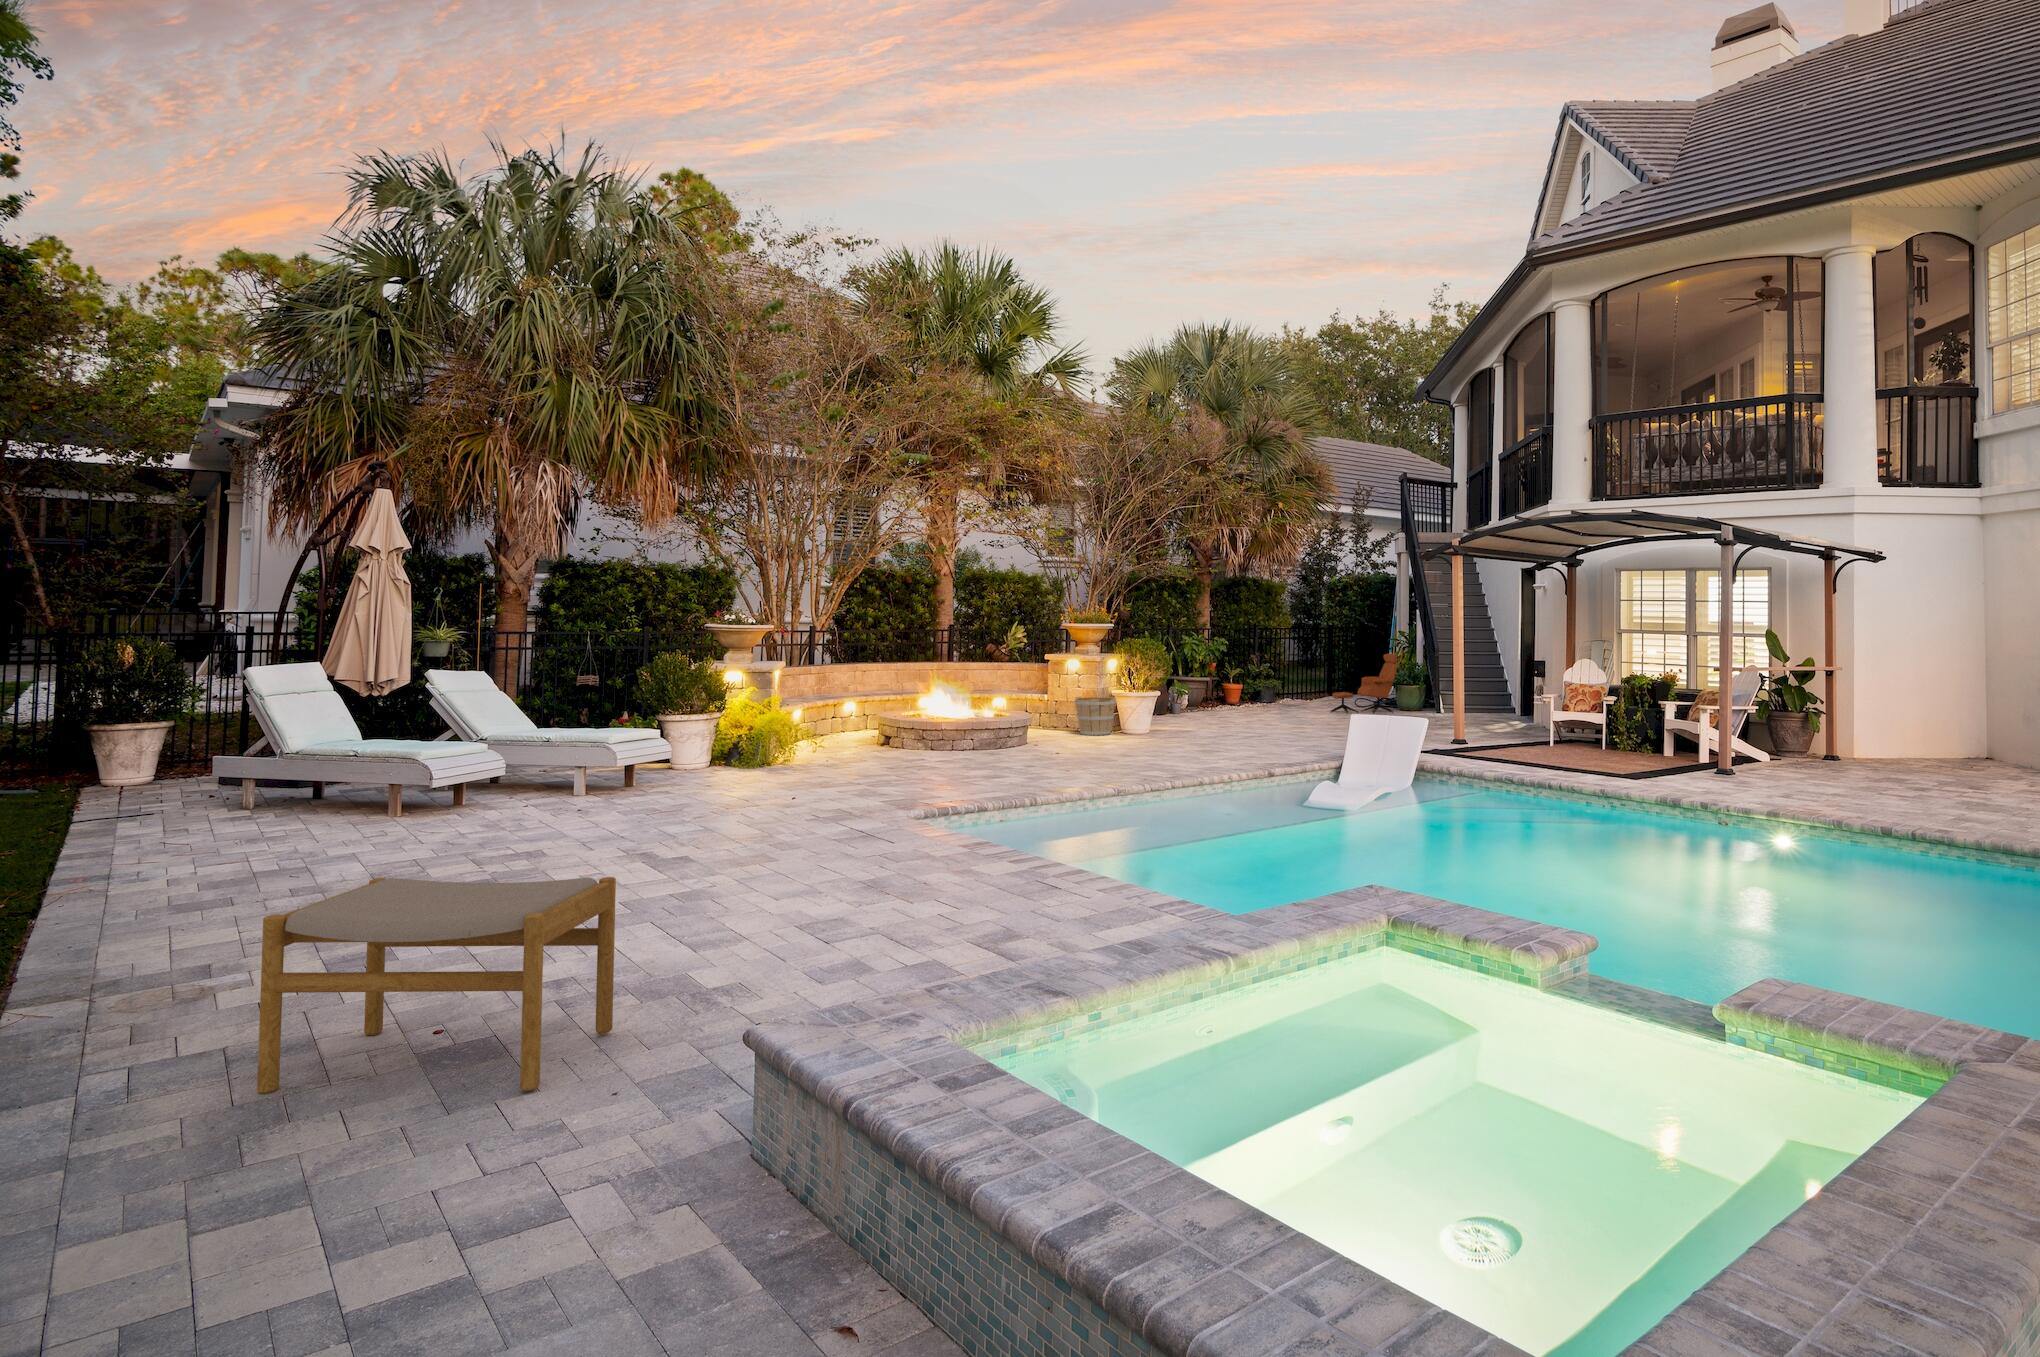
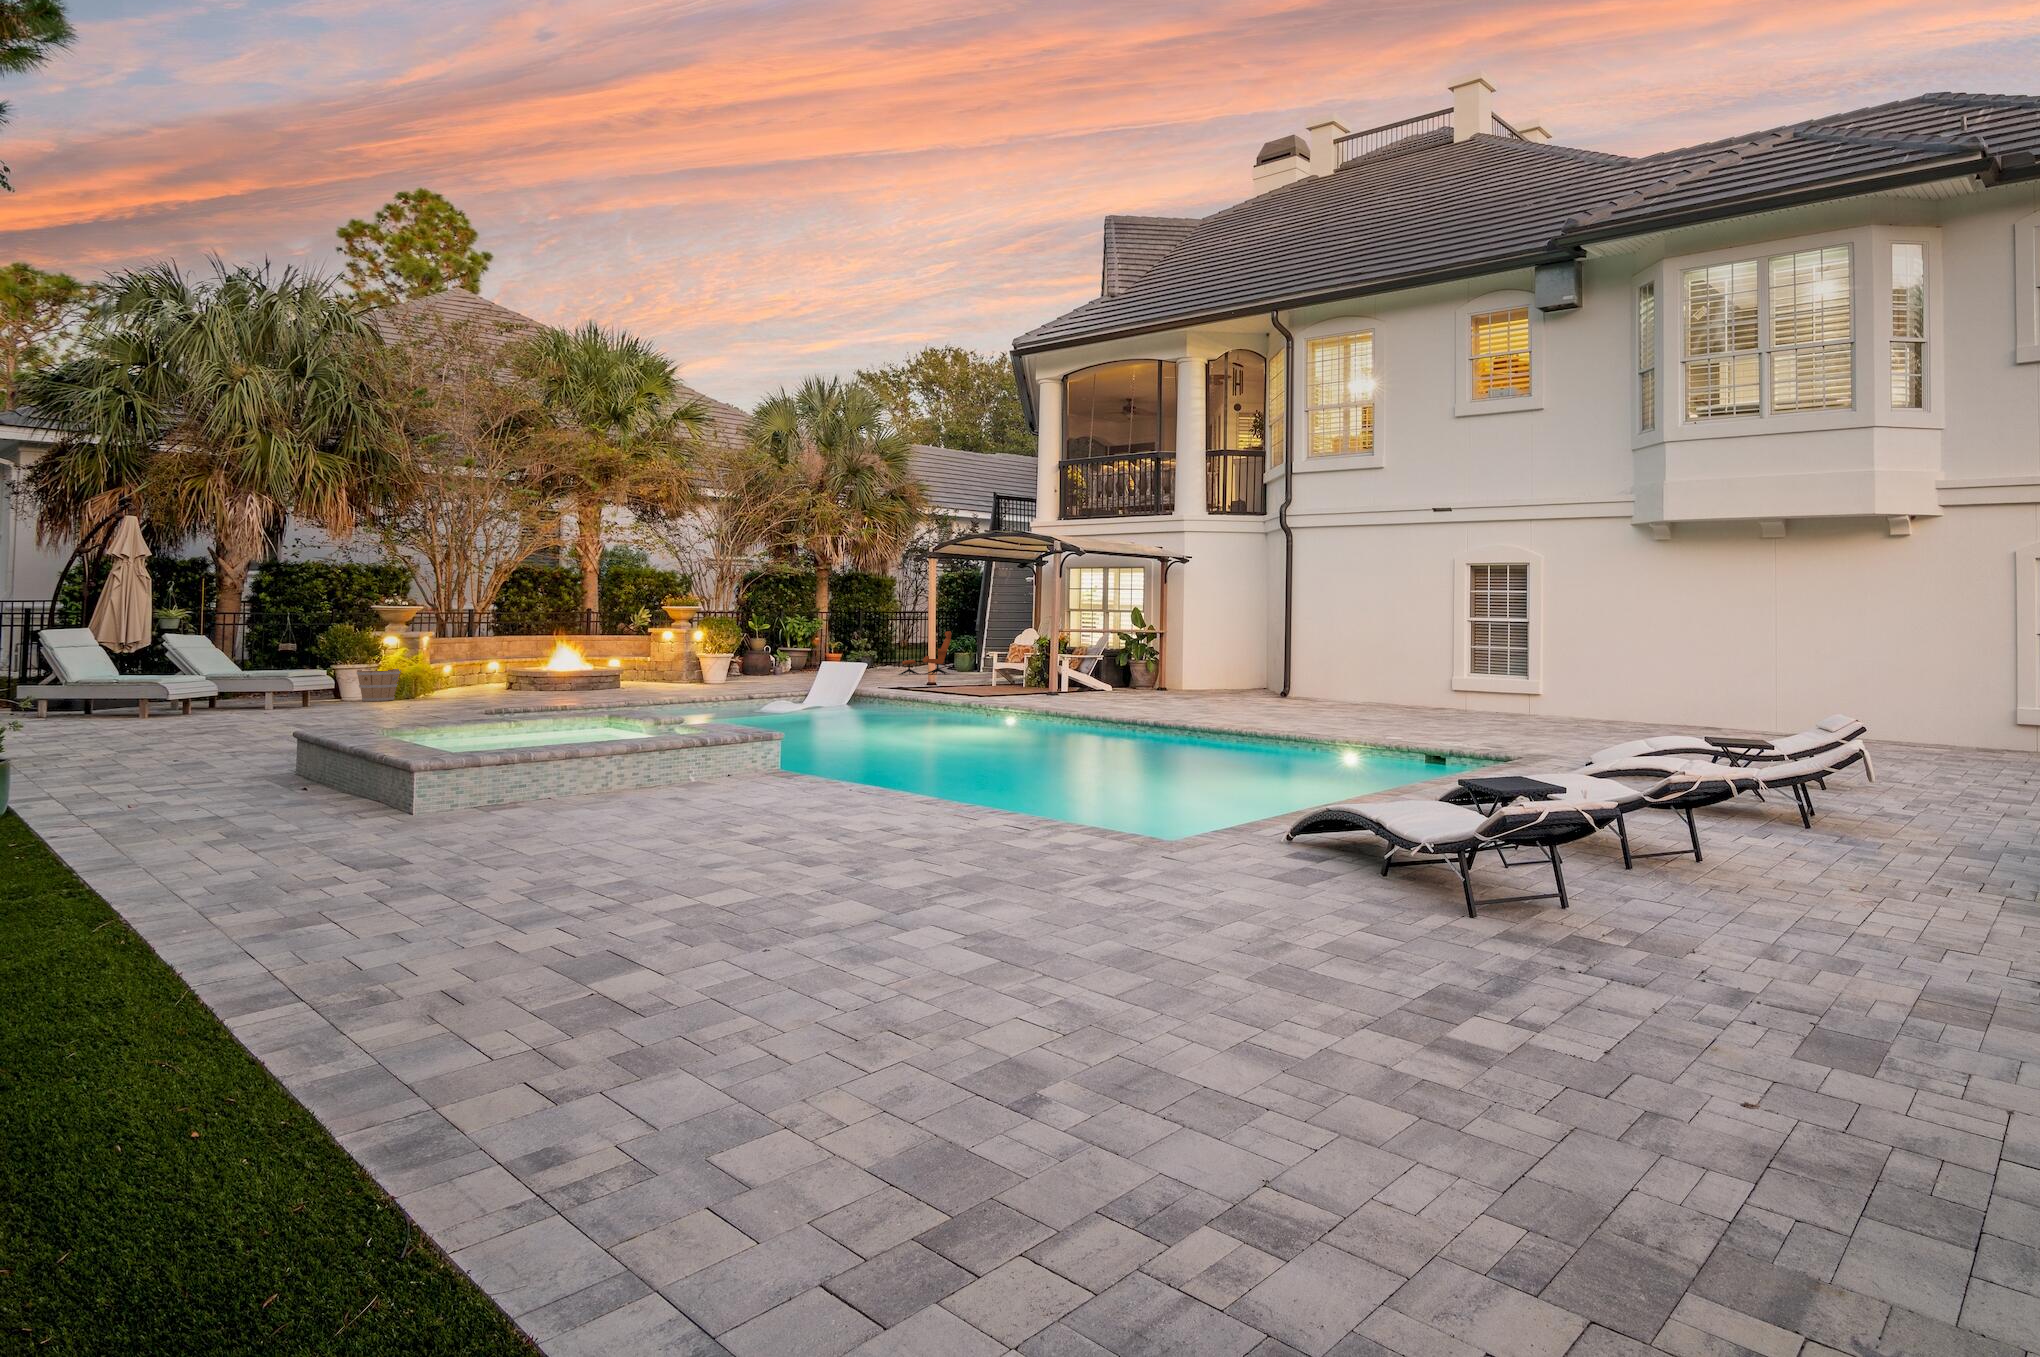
wooden bucket: present [1075,697,1117,736] -> present [357,669,401,702]
footstool: present [257,877,616,1094] -> none [110,696,261,767]

